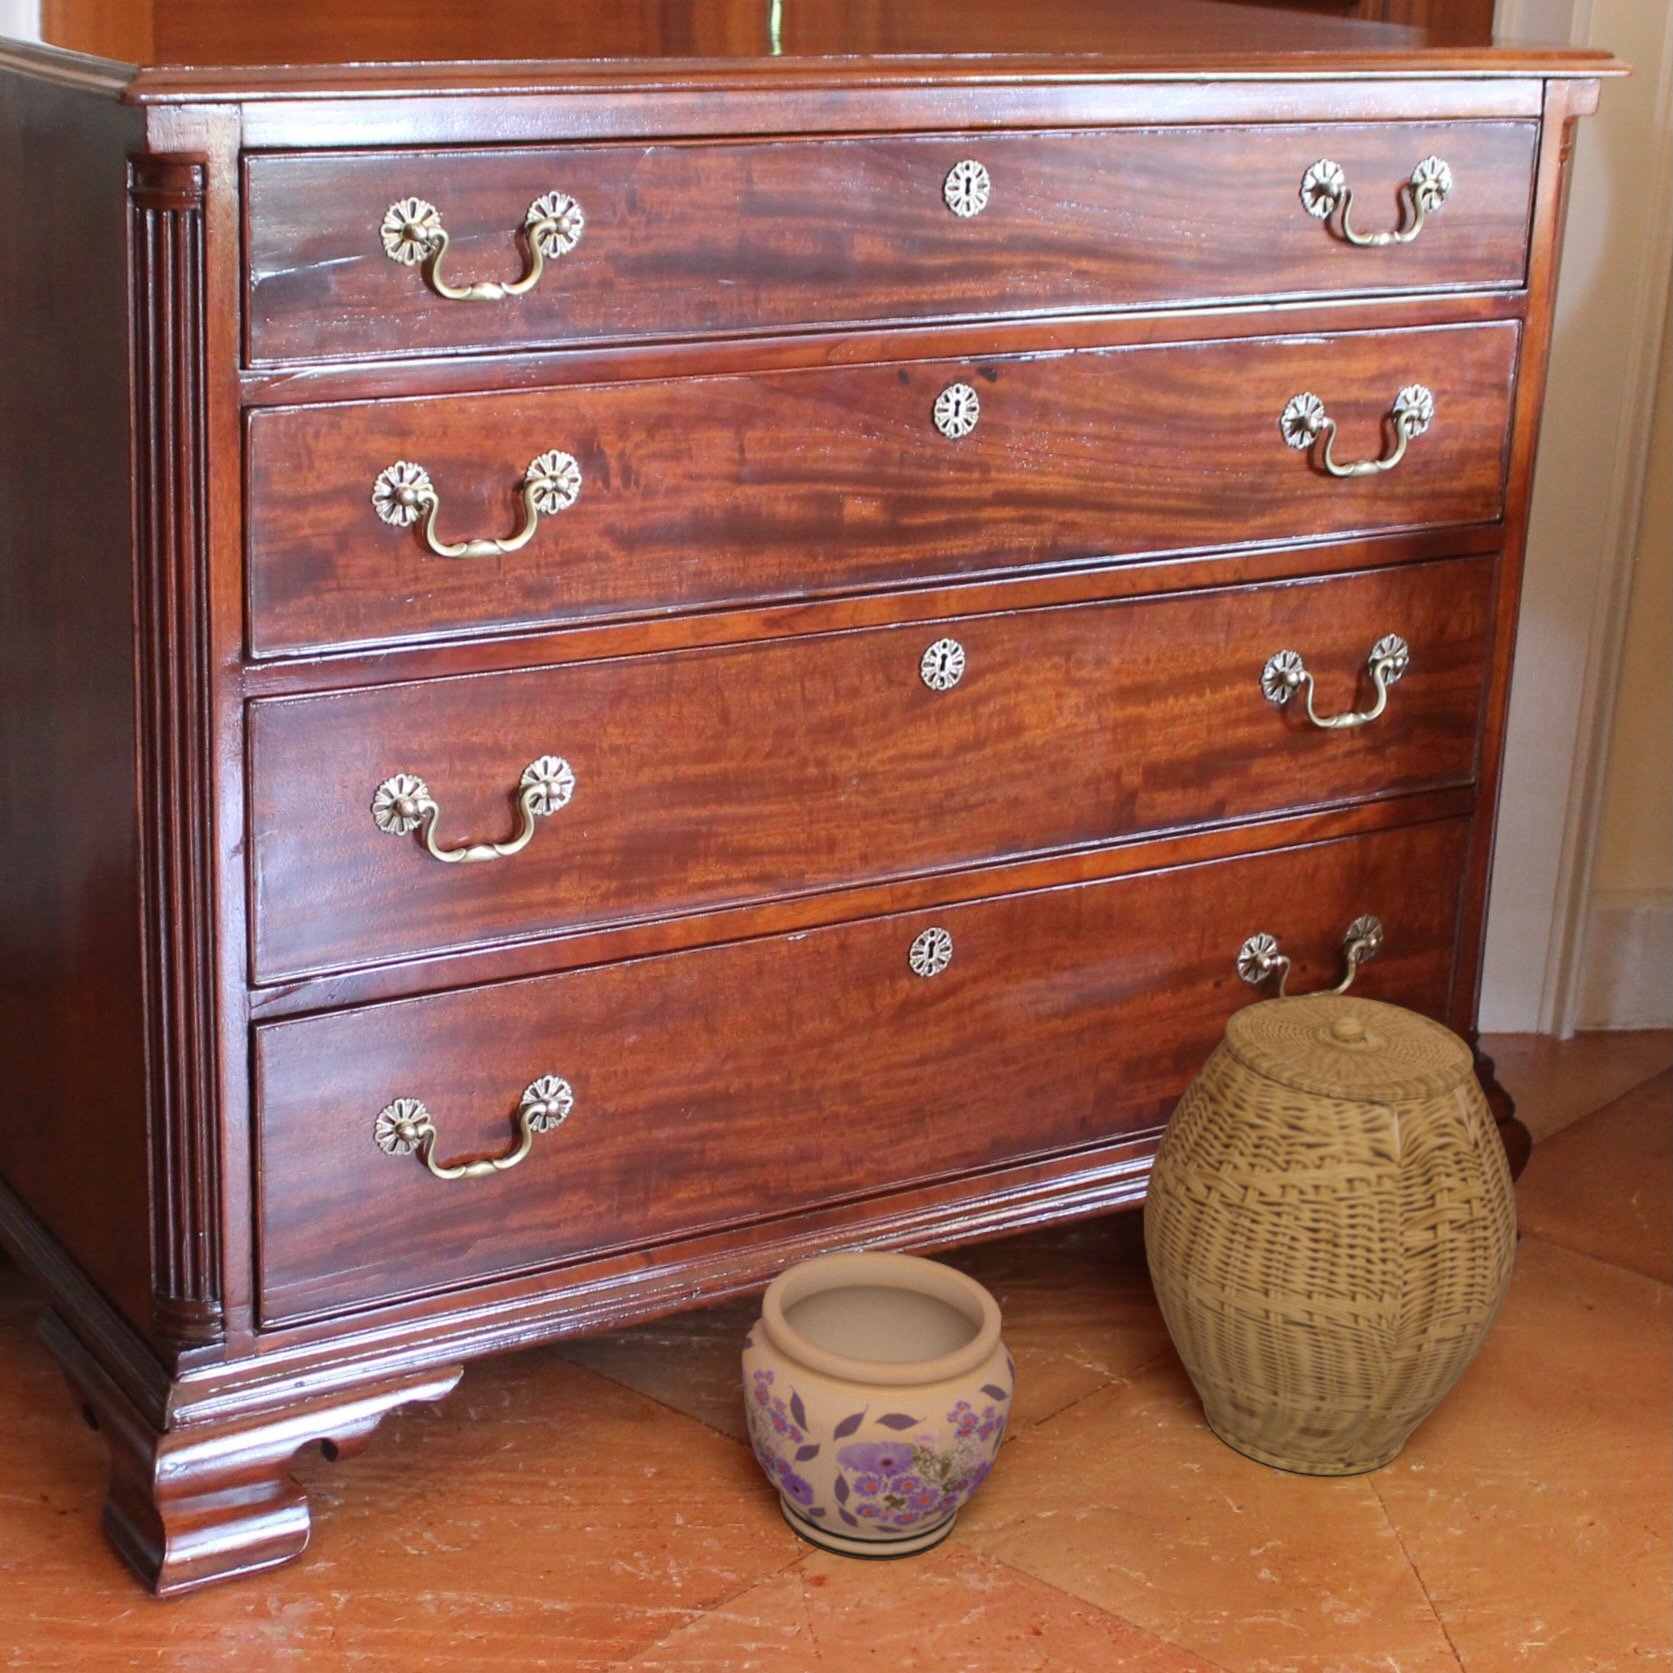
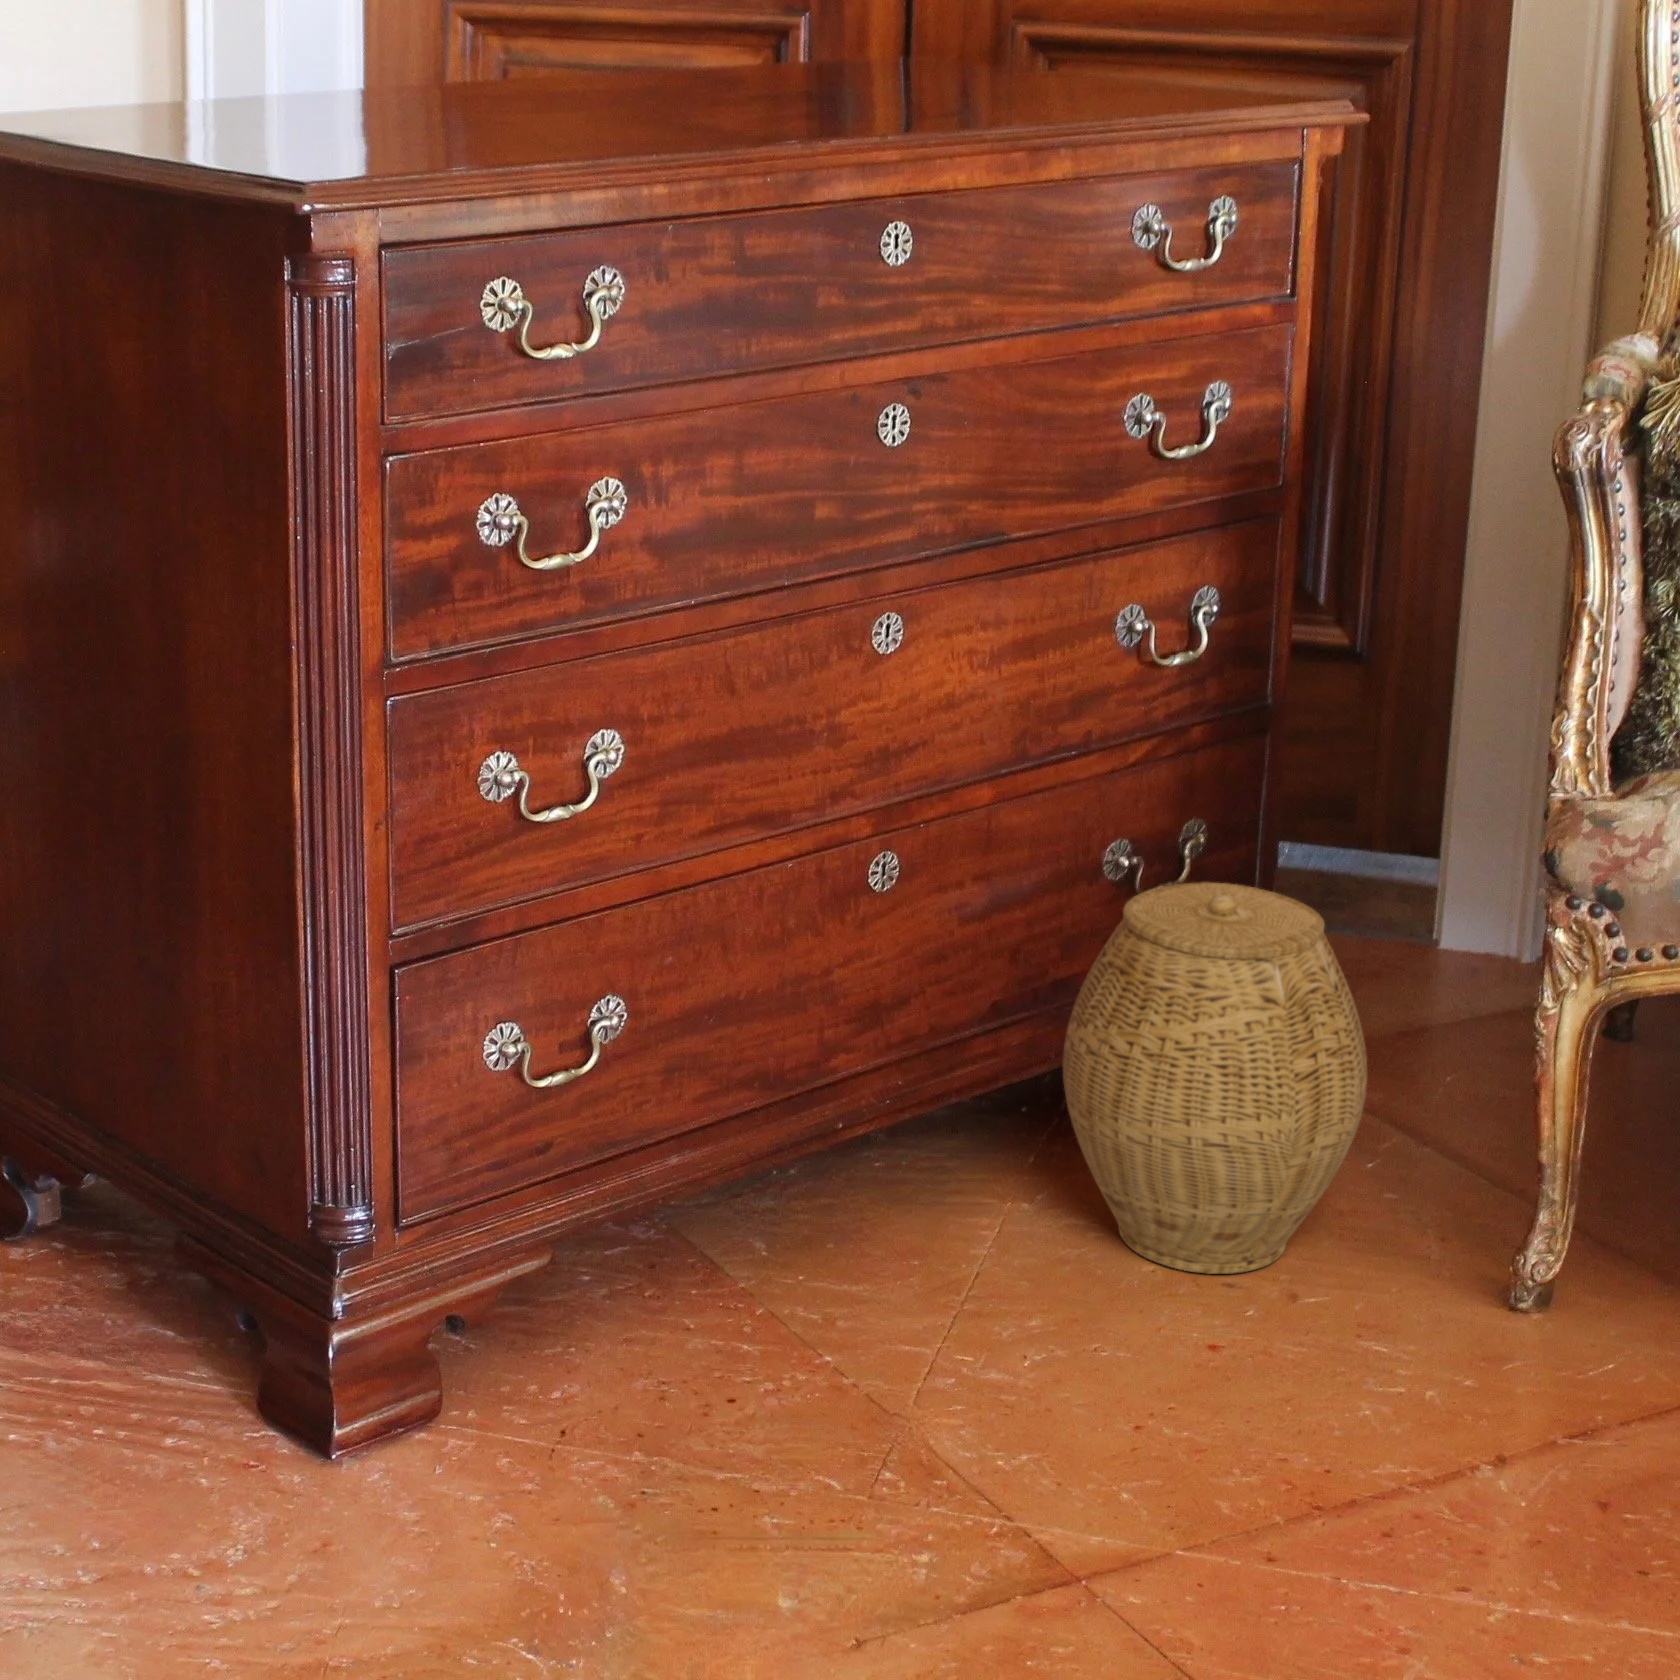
planter: present [742,1251,1015,1559] -> none [775,1124,1002,1374]

